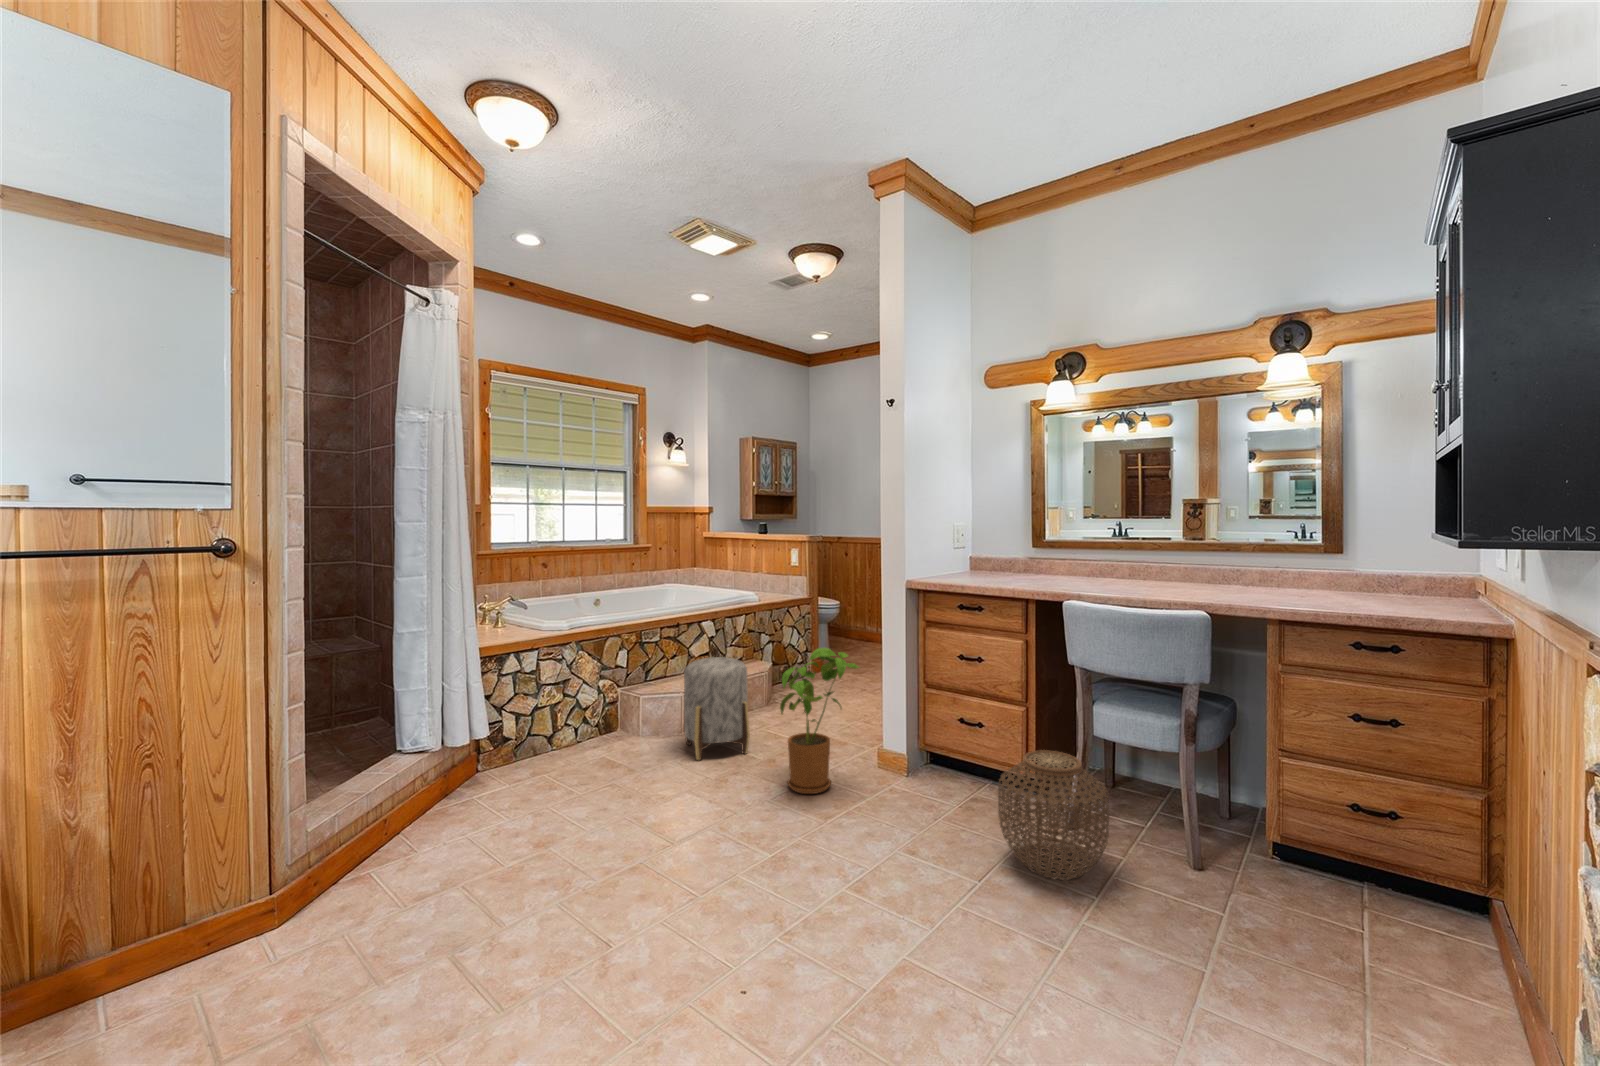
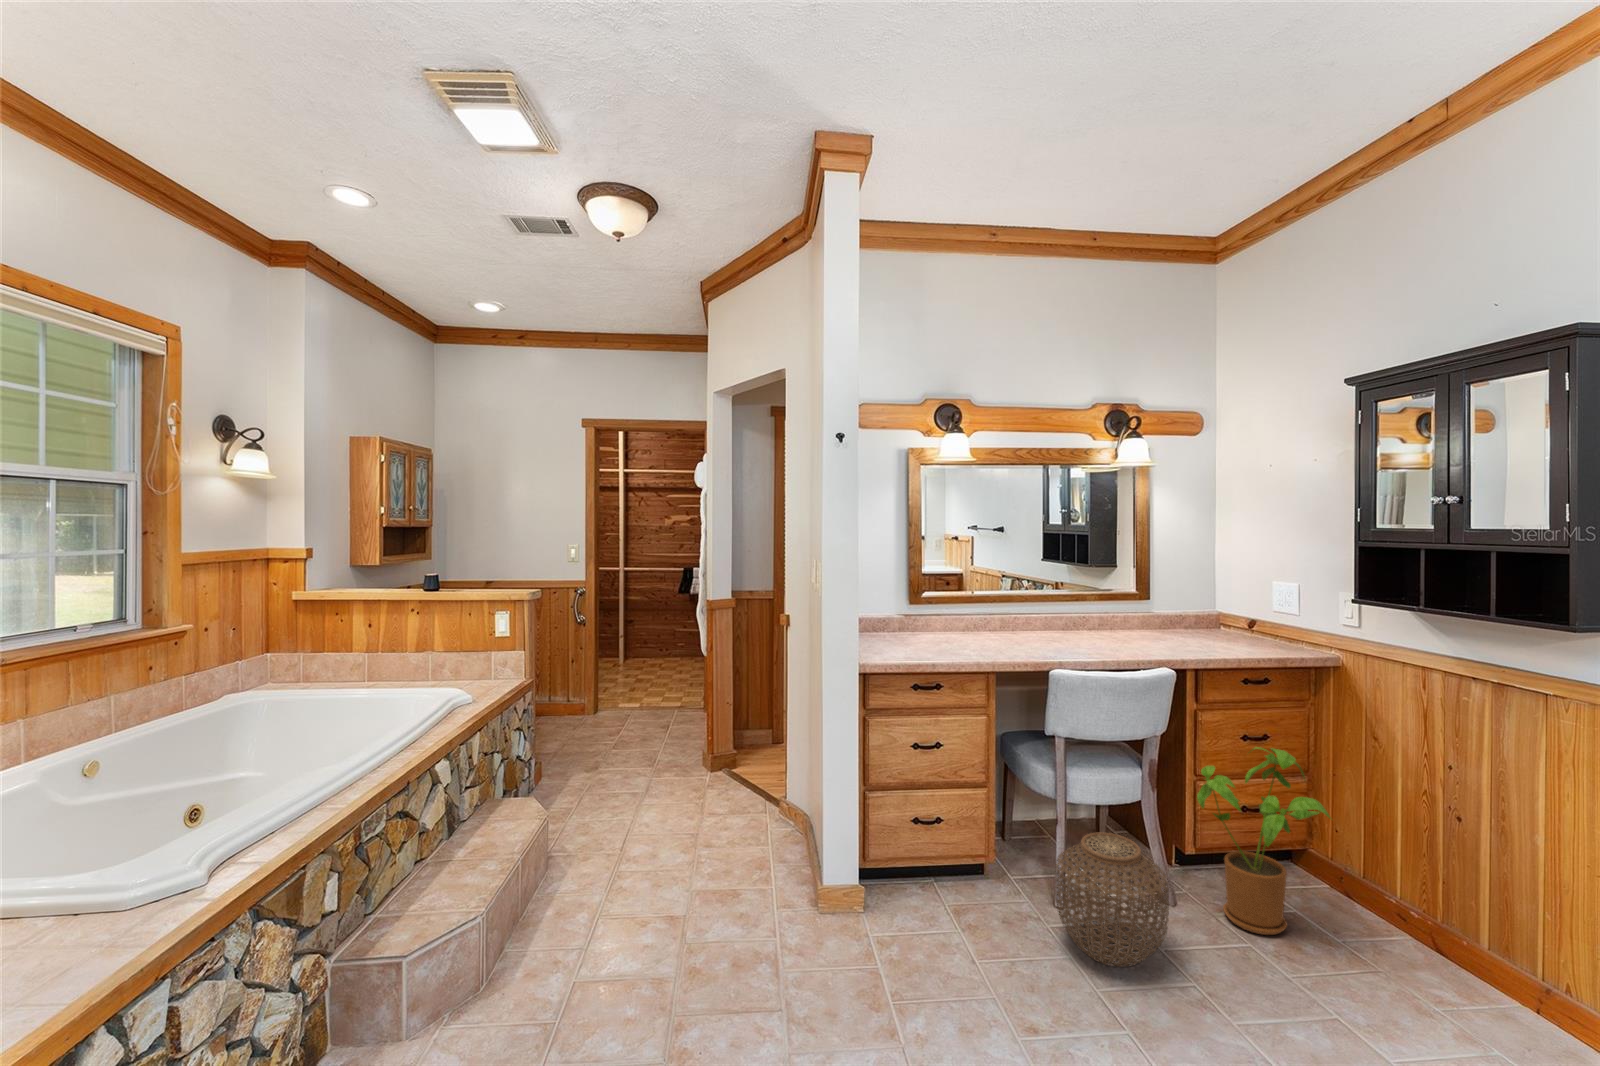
house plant: present [780,648,859,794] -> present [1197,747,1331,935]
stool: present [684,657,750,760] -> none [532,815,652,998]

